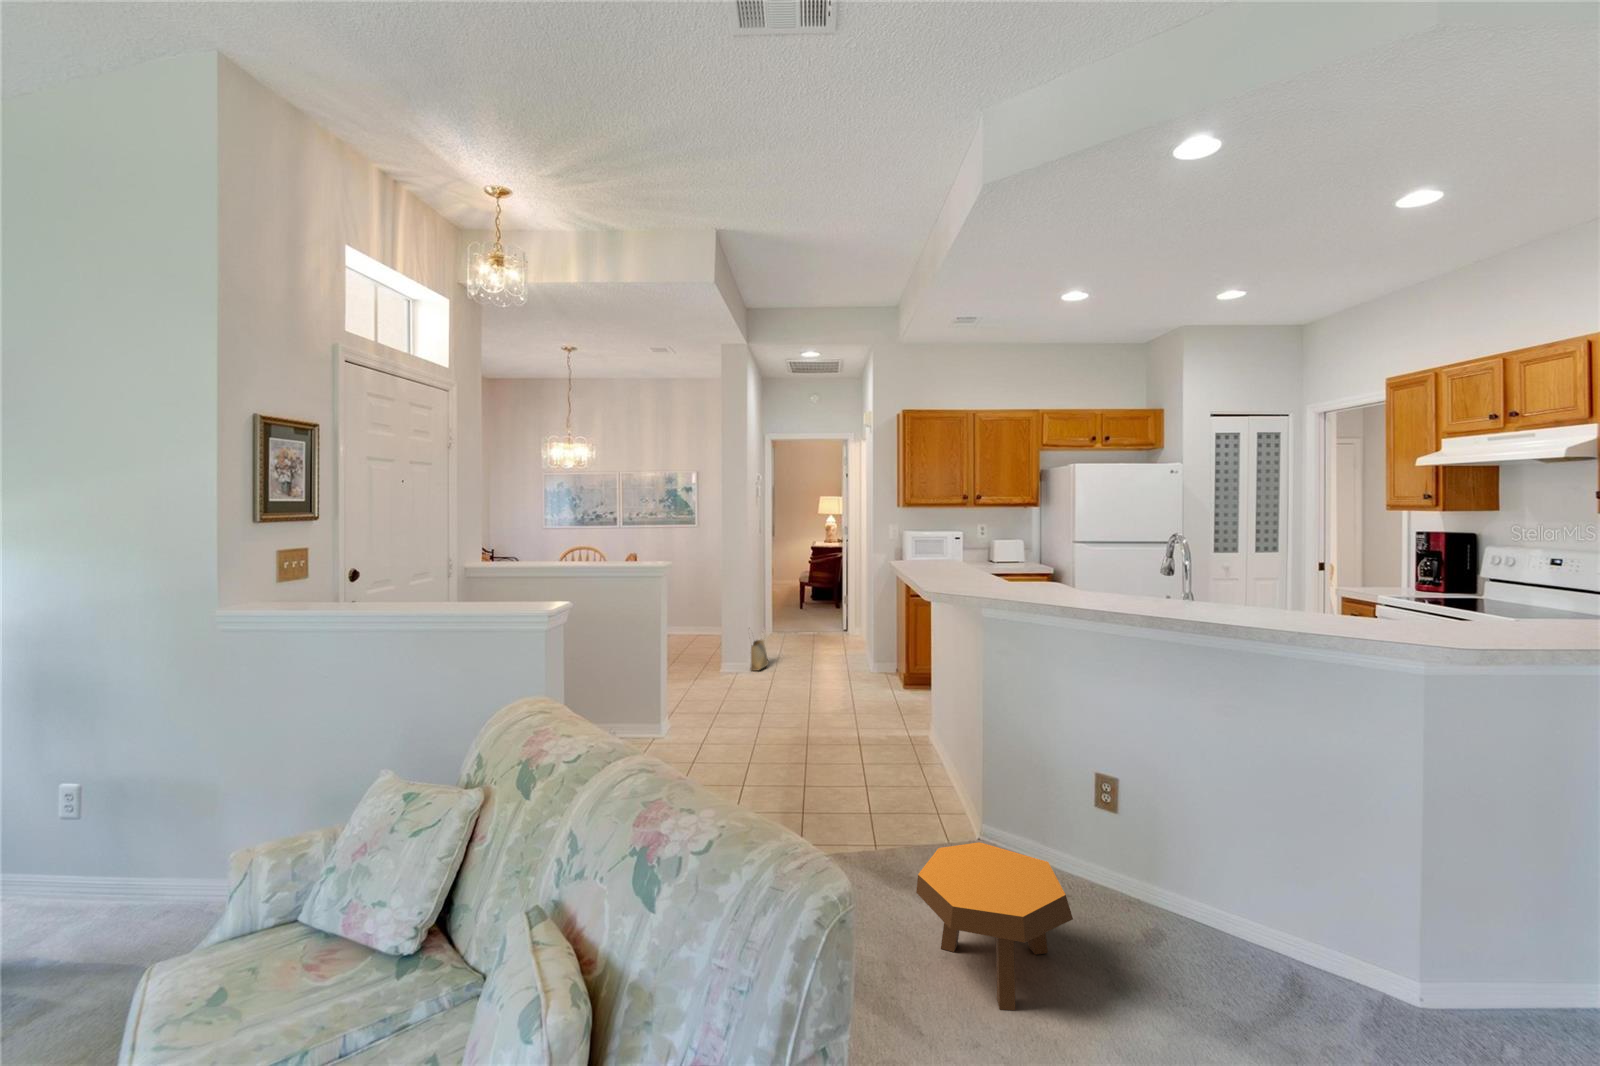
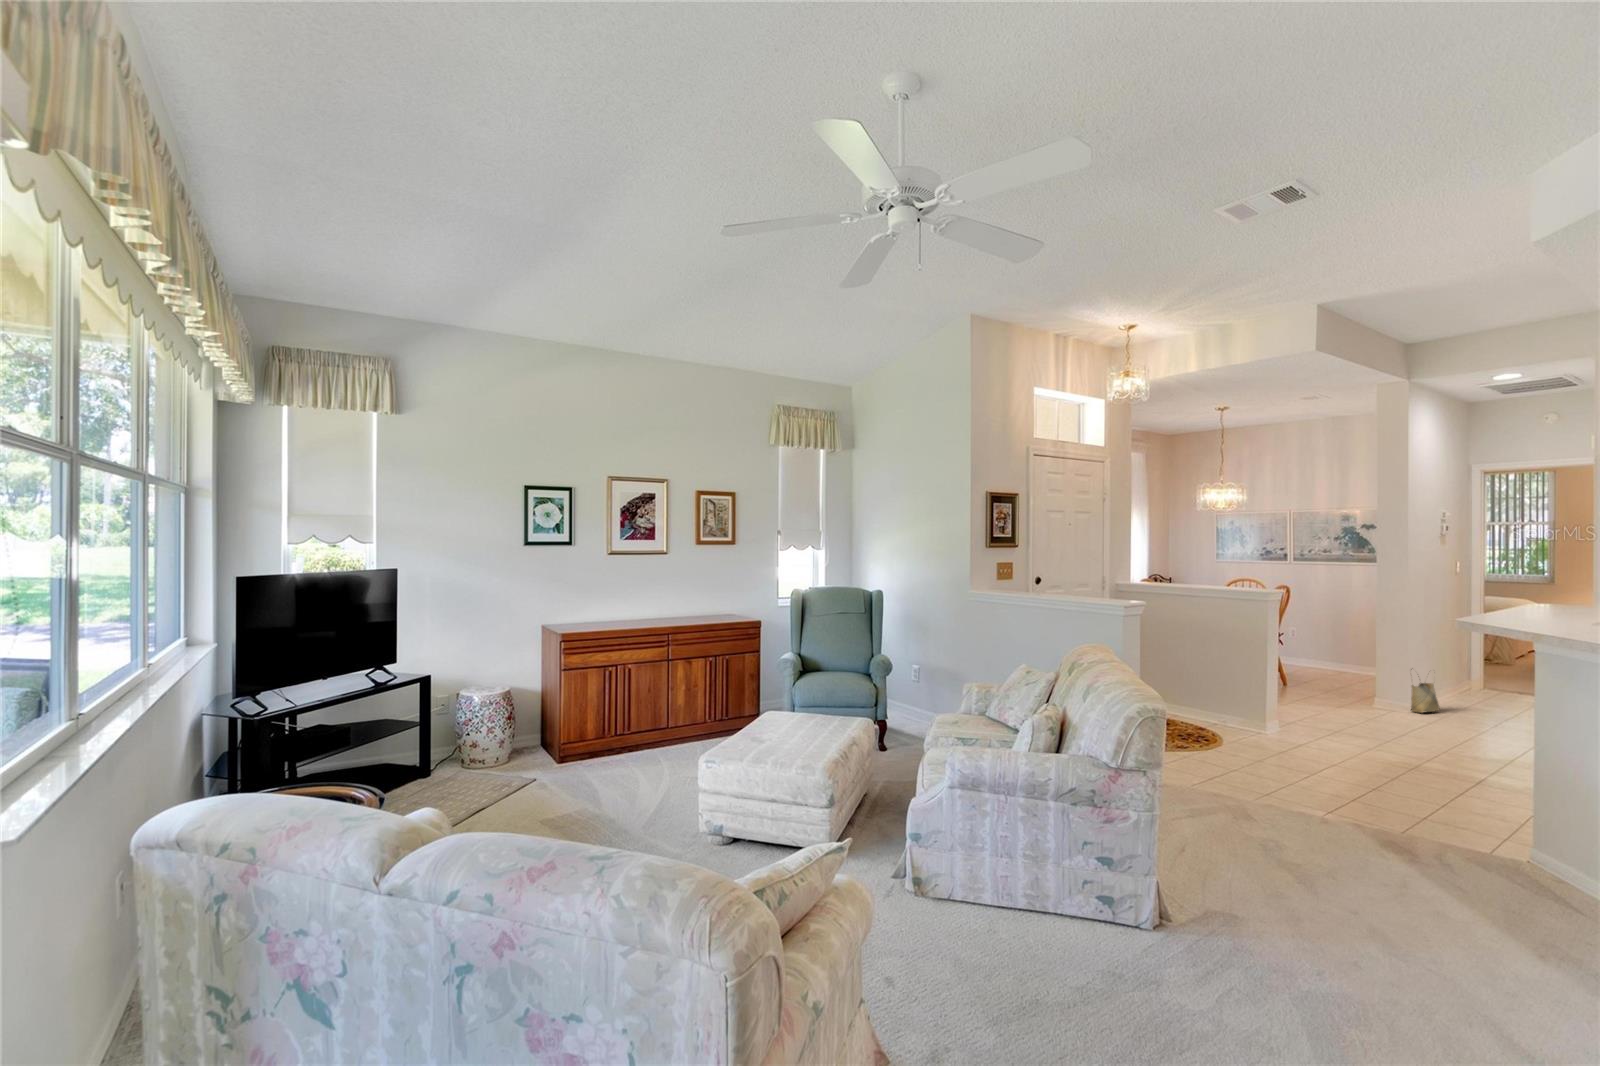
footstool: present [916,842,1073,1010] -> none [1361,814,1514,921]

